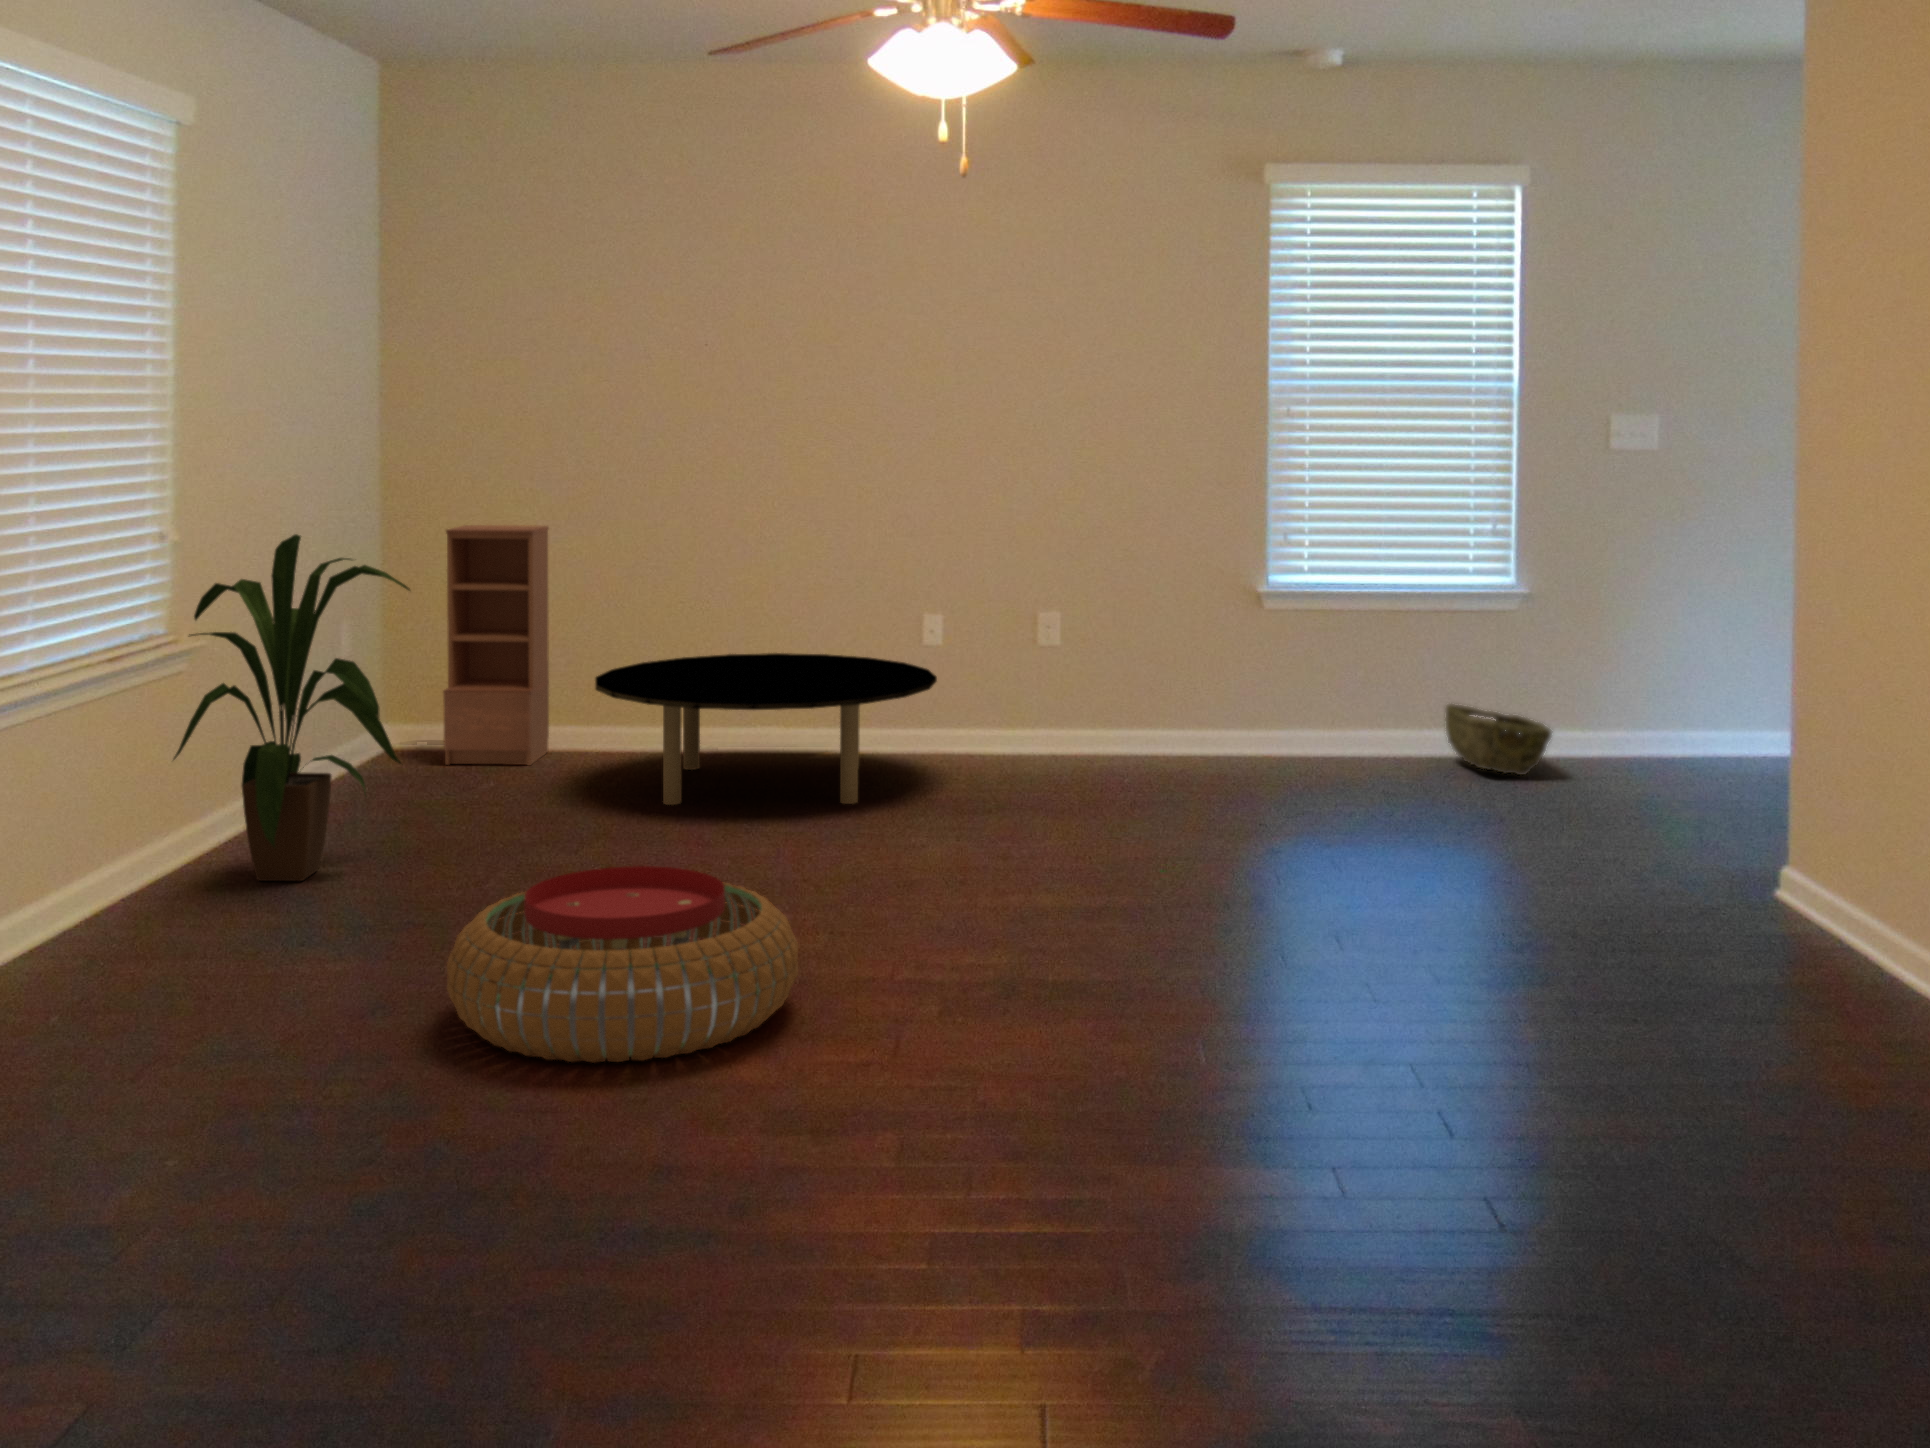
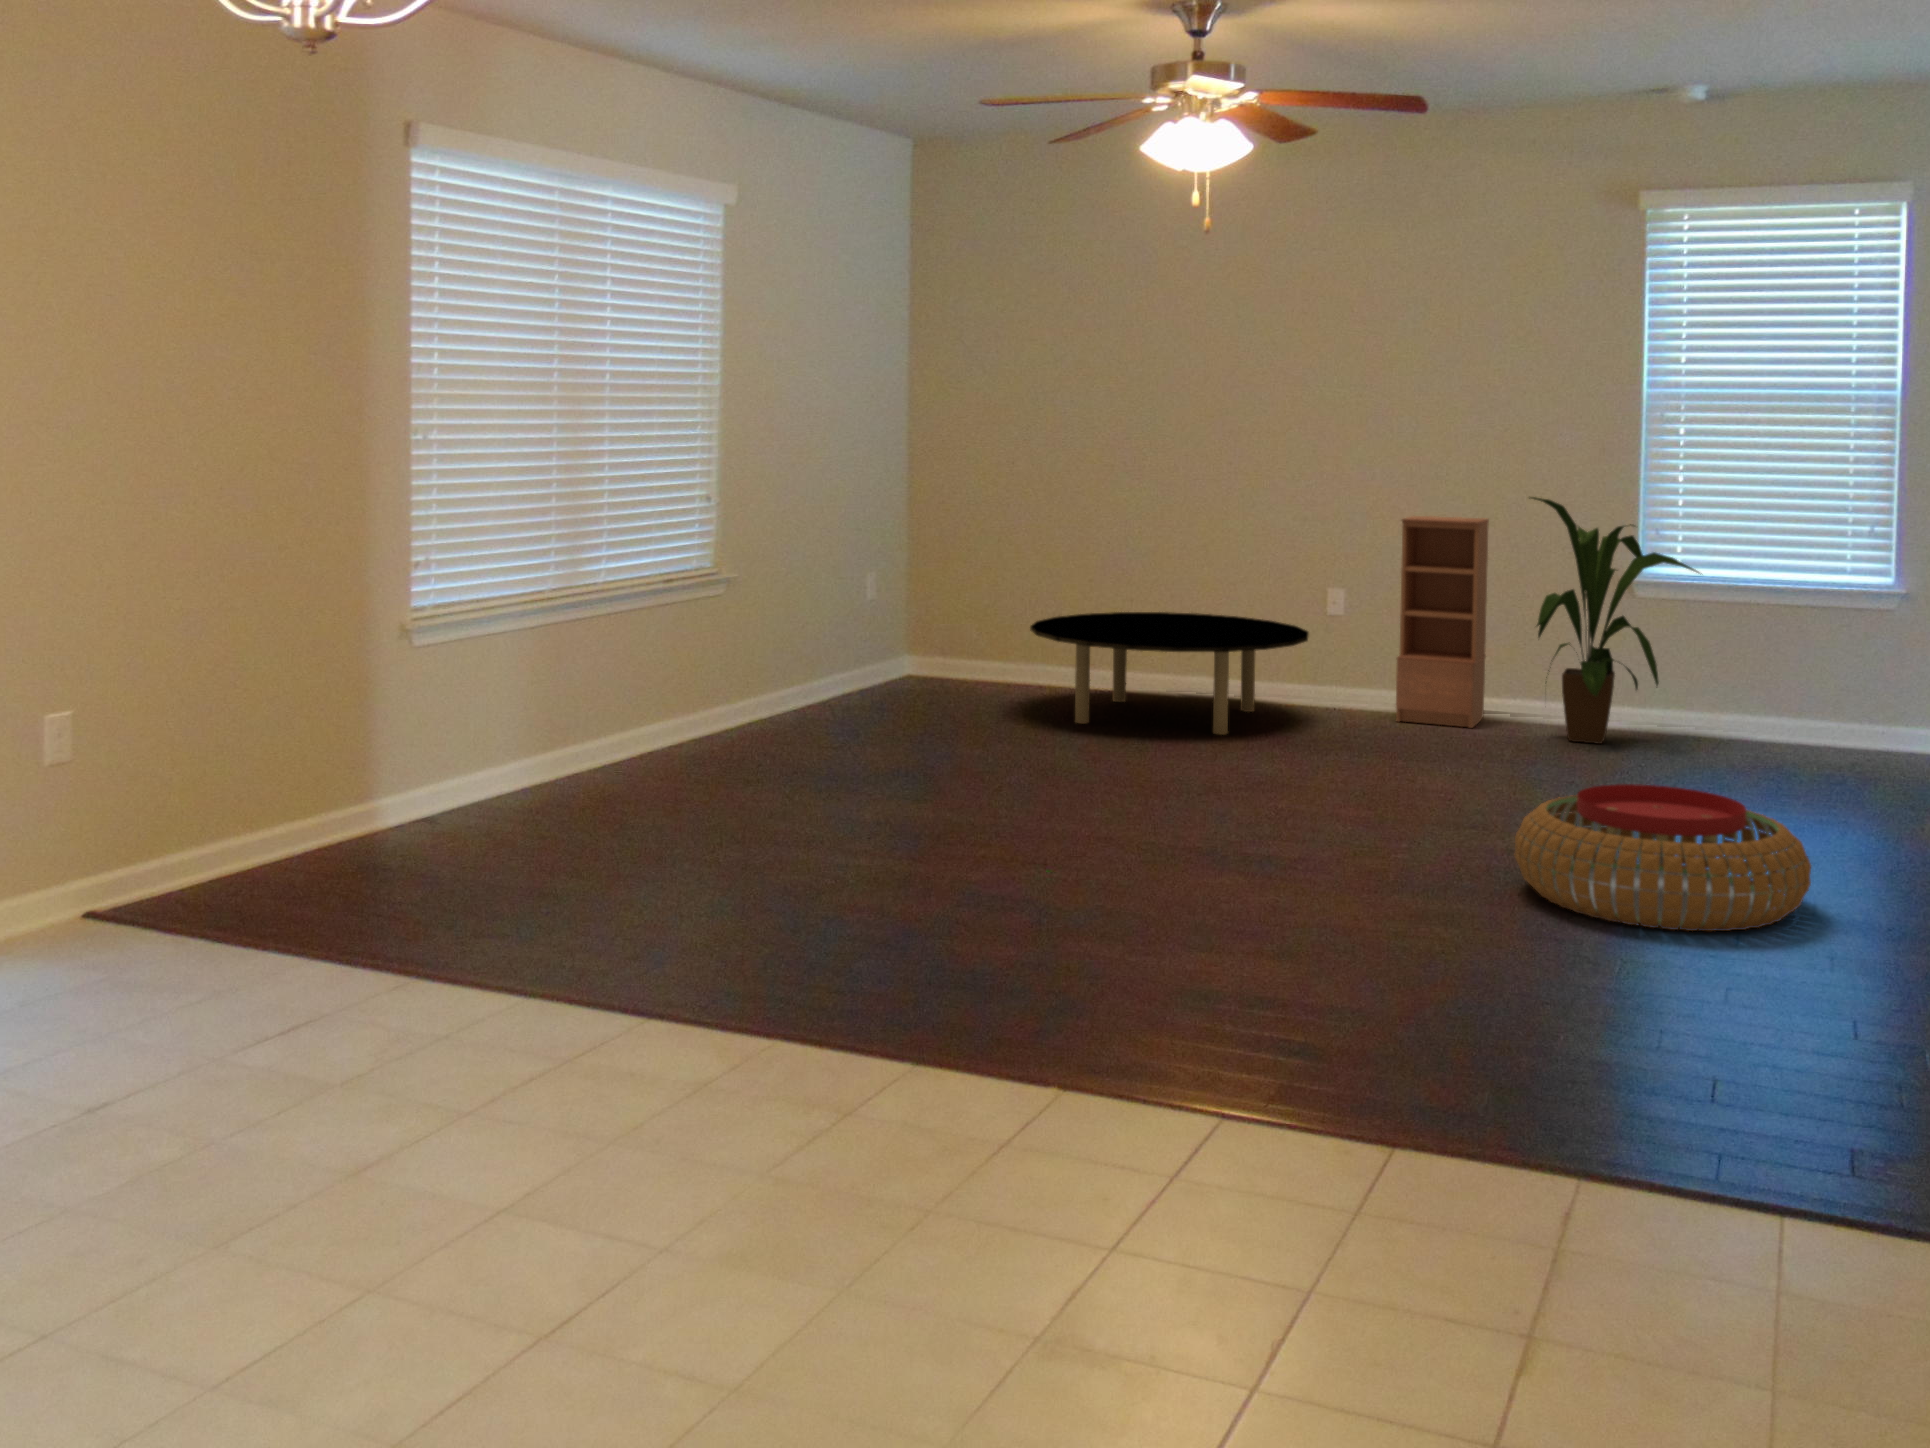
bookcase: present [443,525,549,765] -> present [1396,516,1489,728]
house plant: present [174,534,410,881] -> present [1529,497,1699,744]
woven basket: present [1446,704,1552,775] -> none [1809,695,1904,765]
pouf: present [447,866,798,1063] -> present [1514,784,1811,931]

